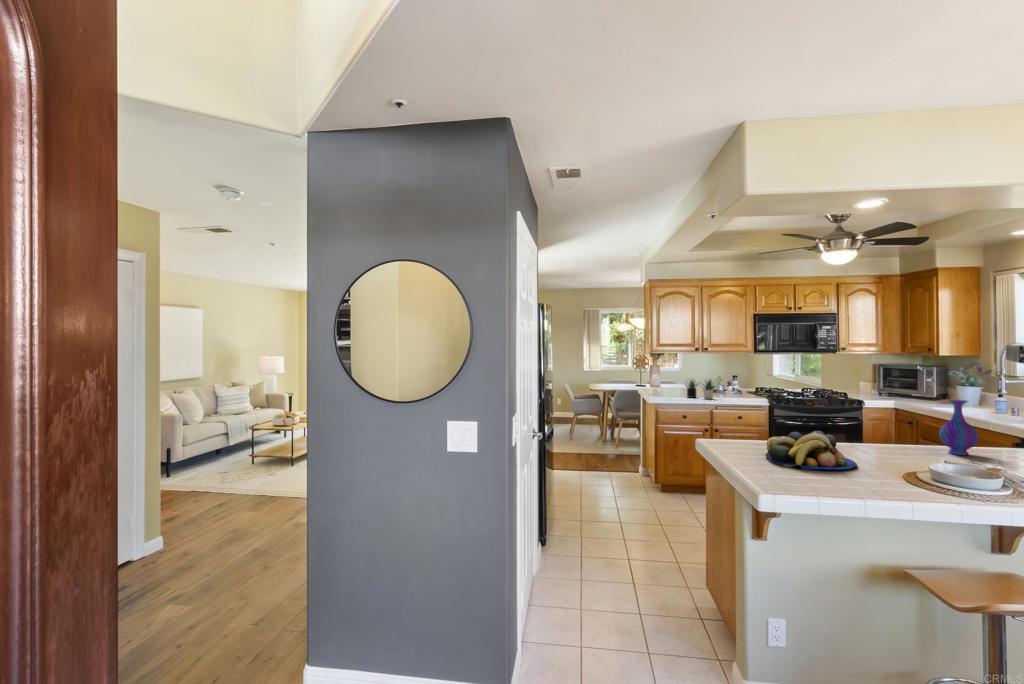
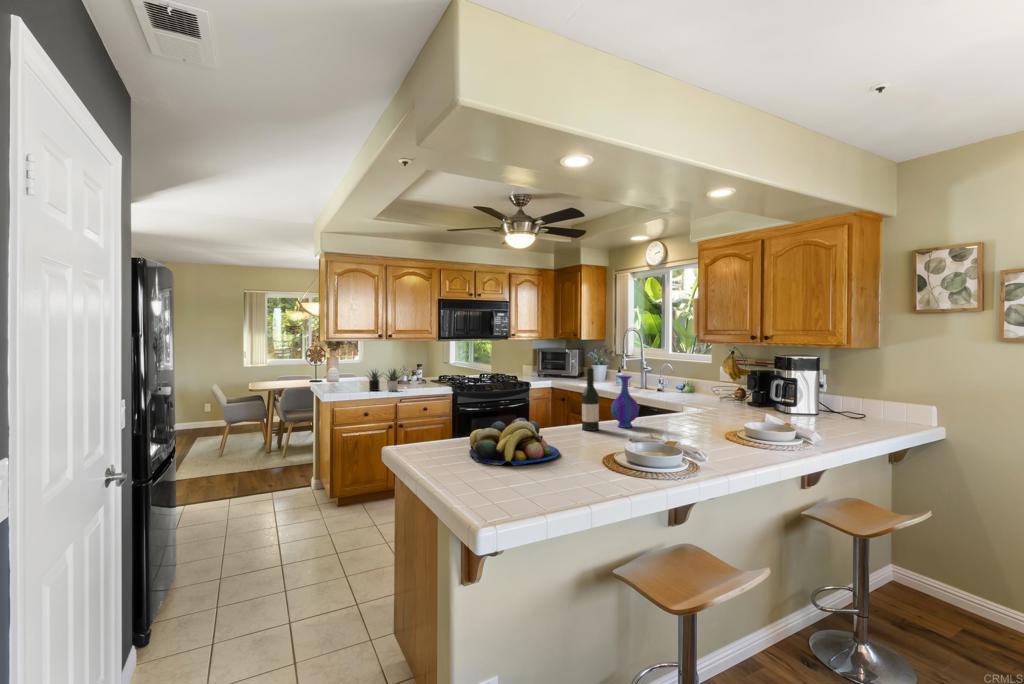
wine bottle: none [898,389,921,453] -> present [582,367,599,431]

